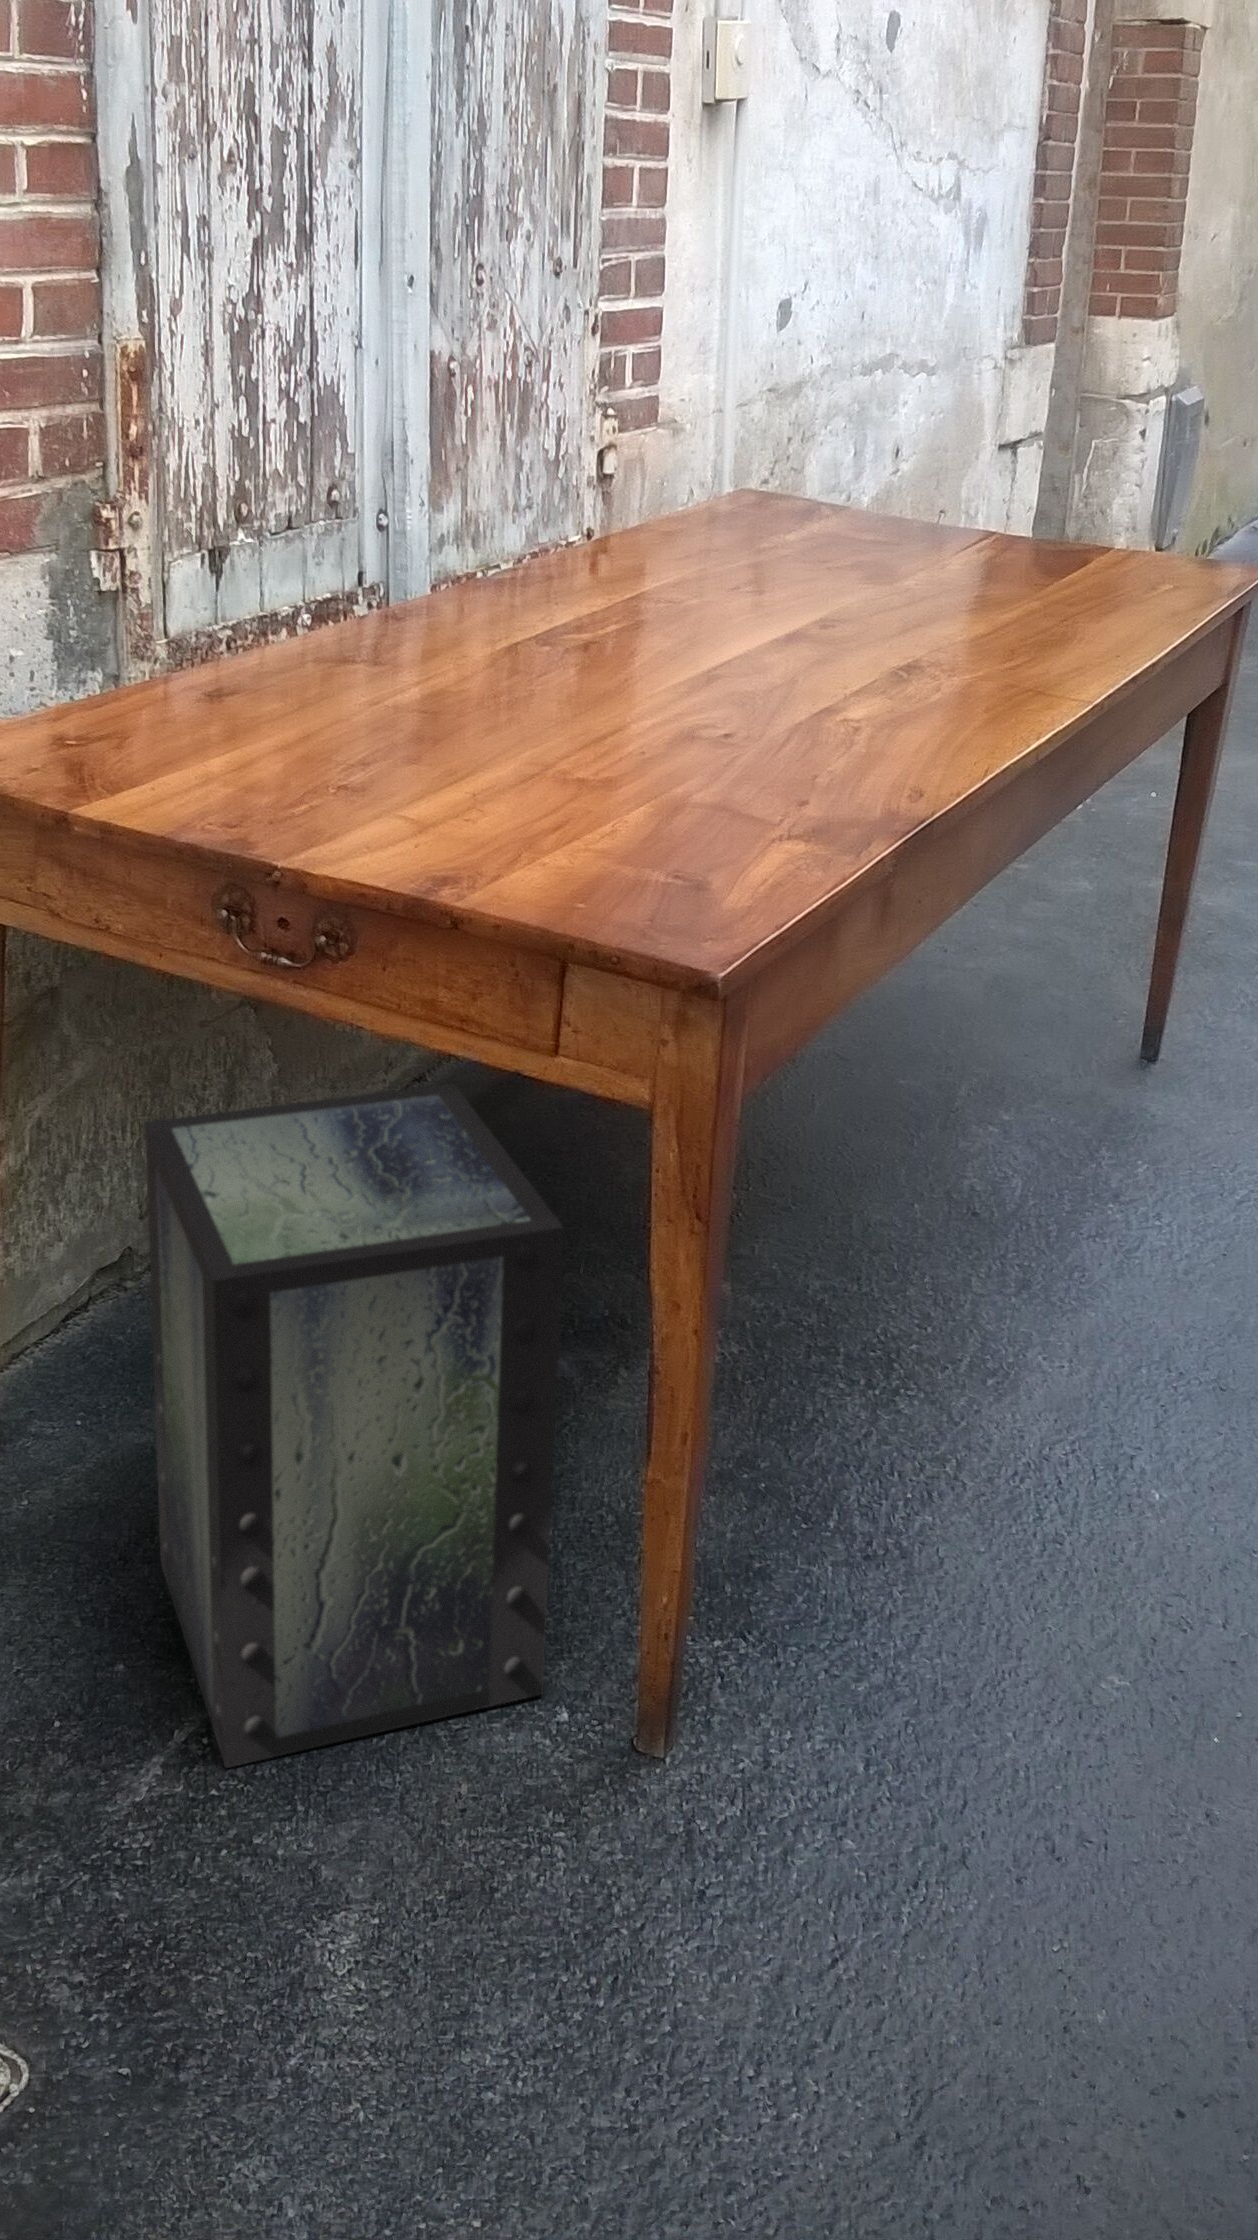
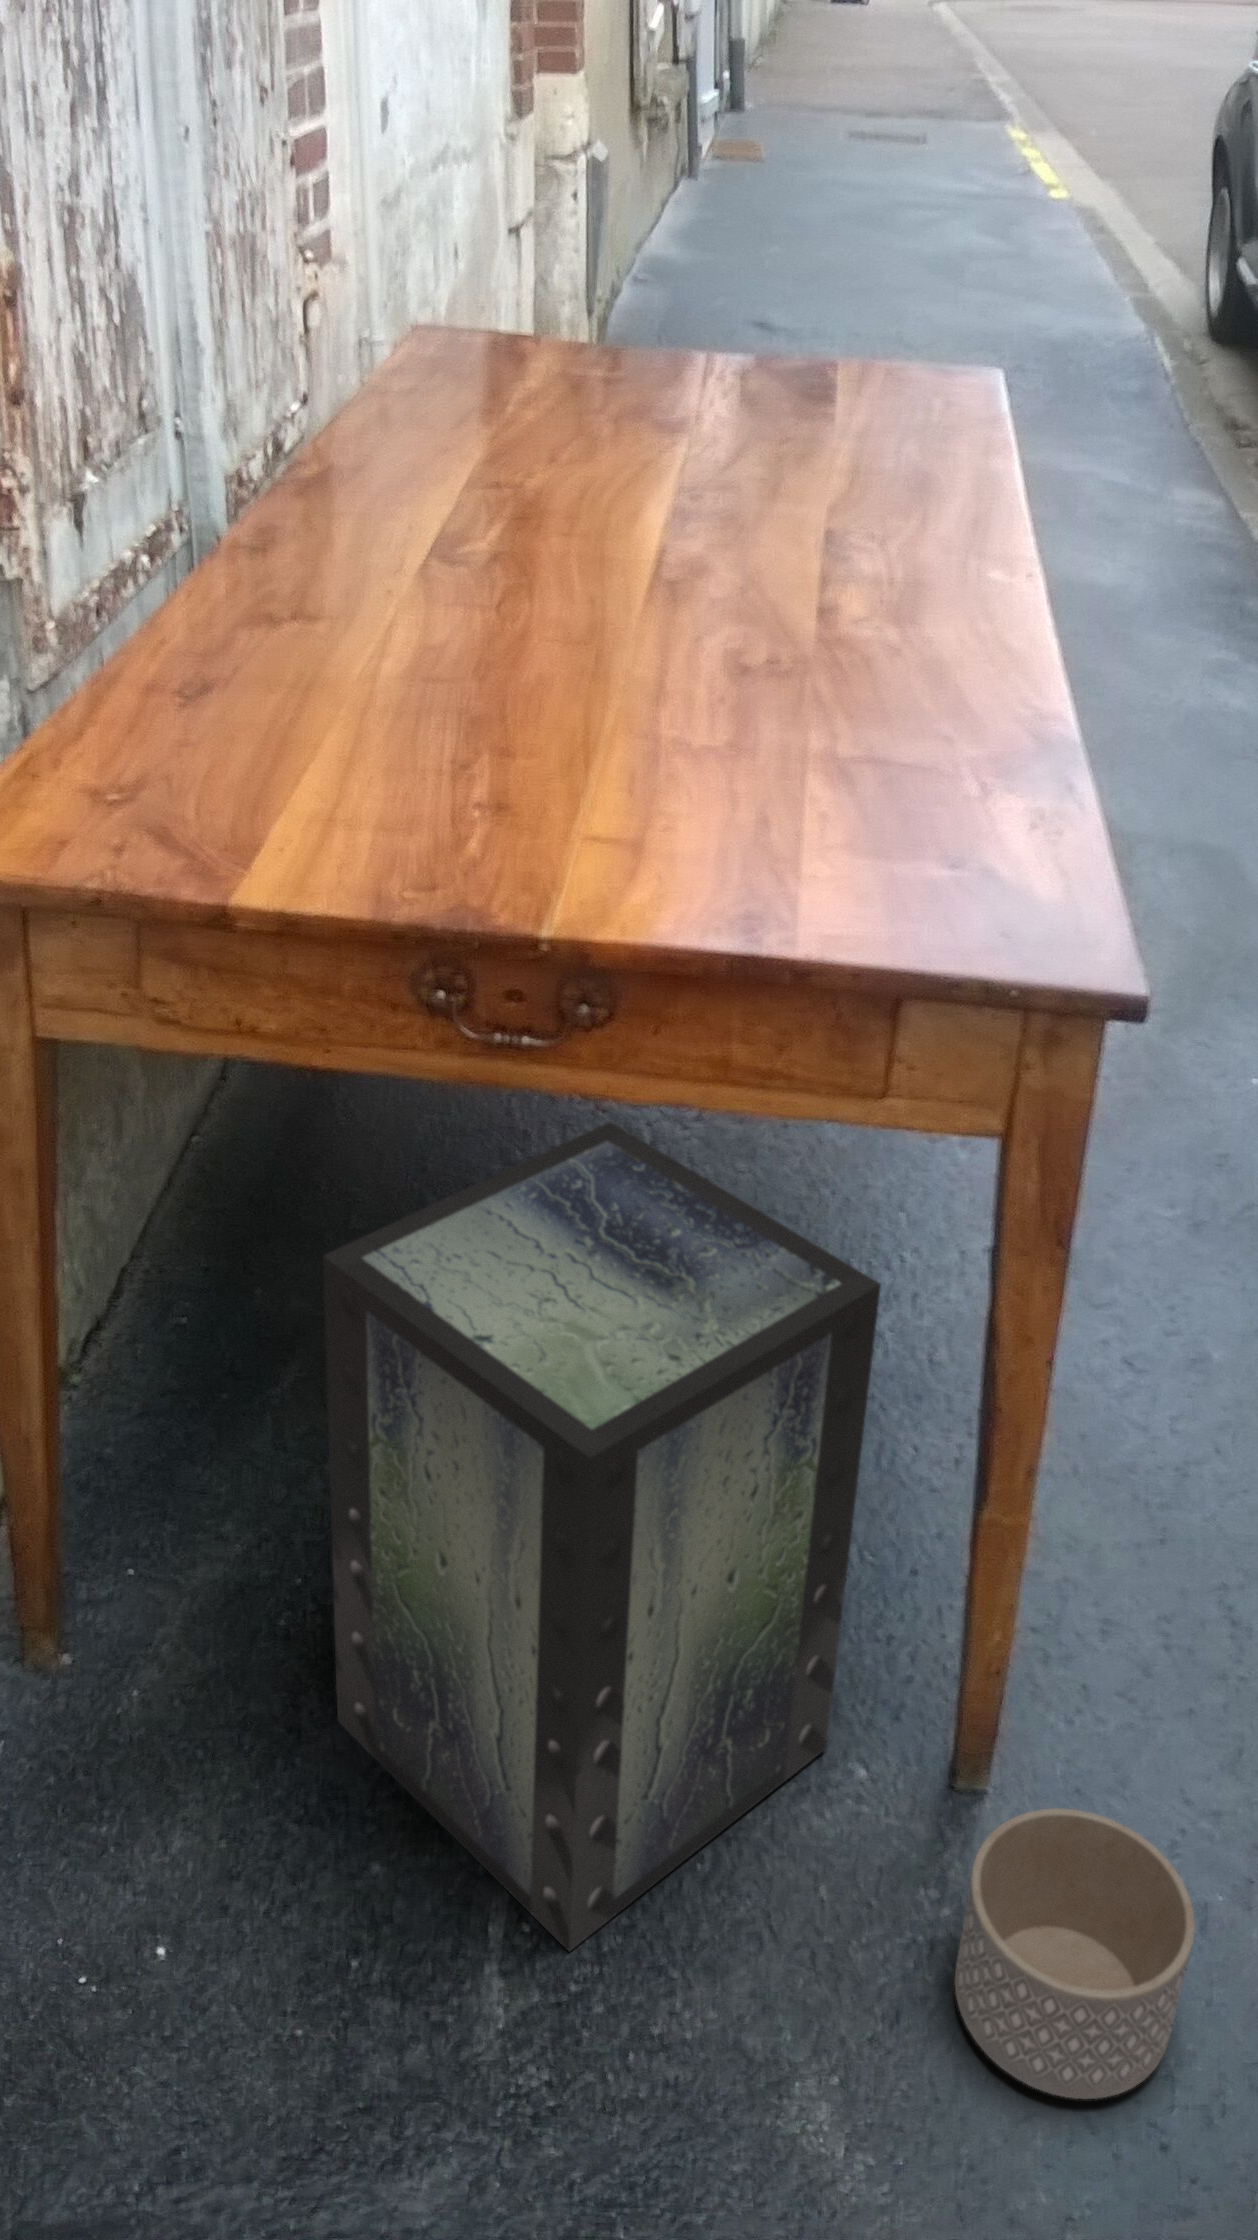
planter: none [509,1748,718,2013] -> present [955,1808,1195,2099]

